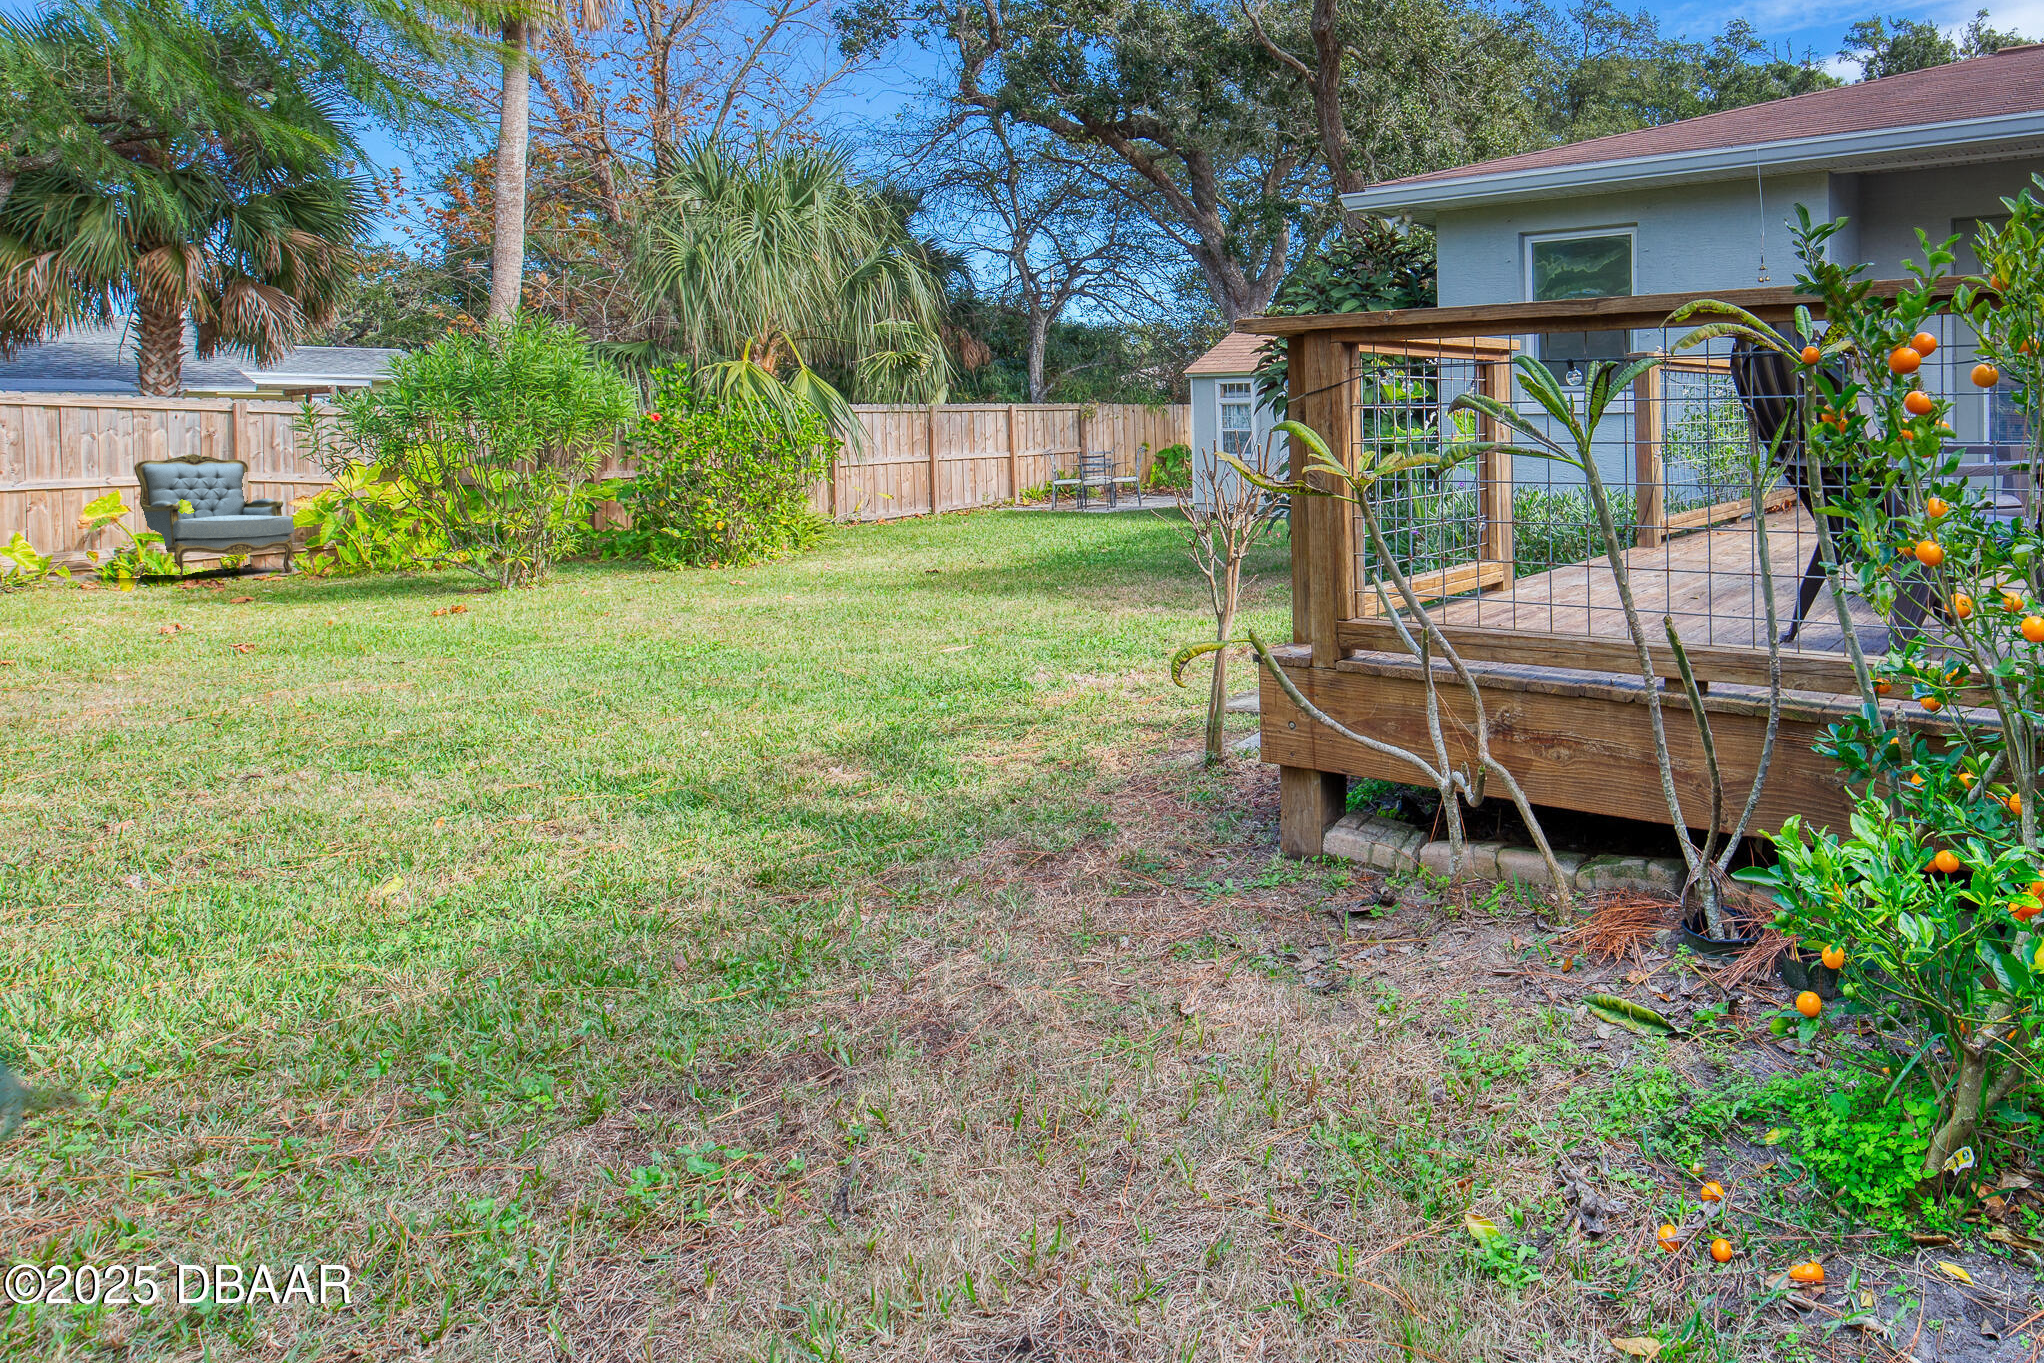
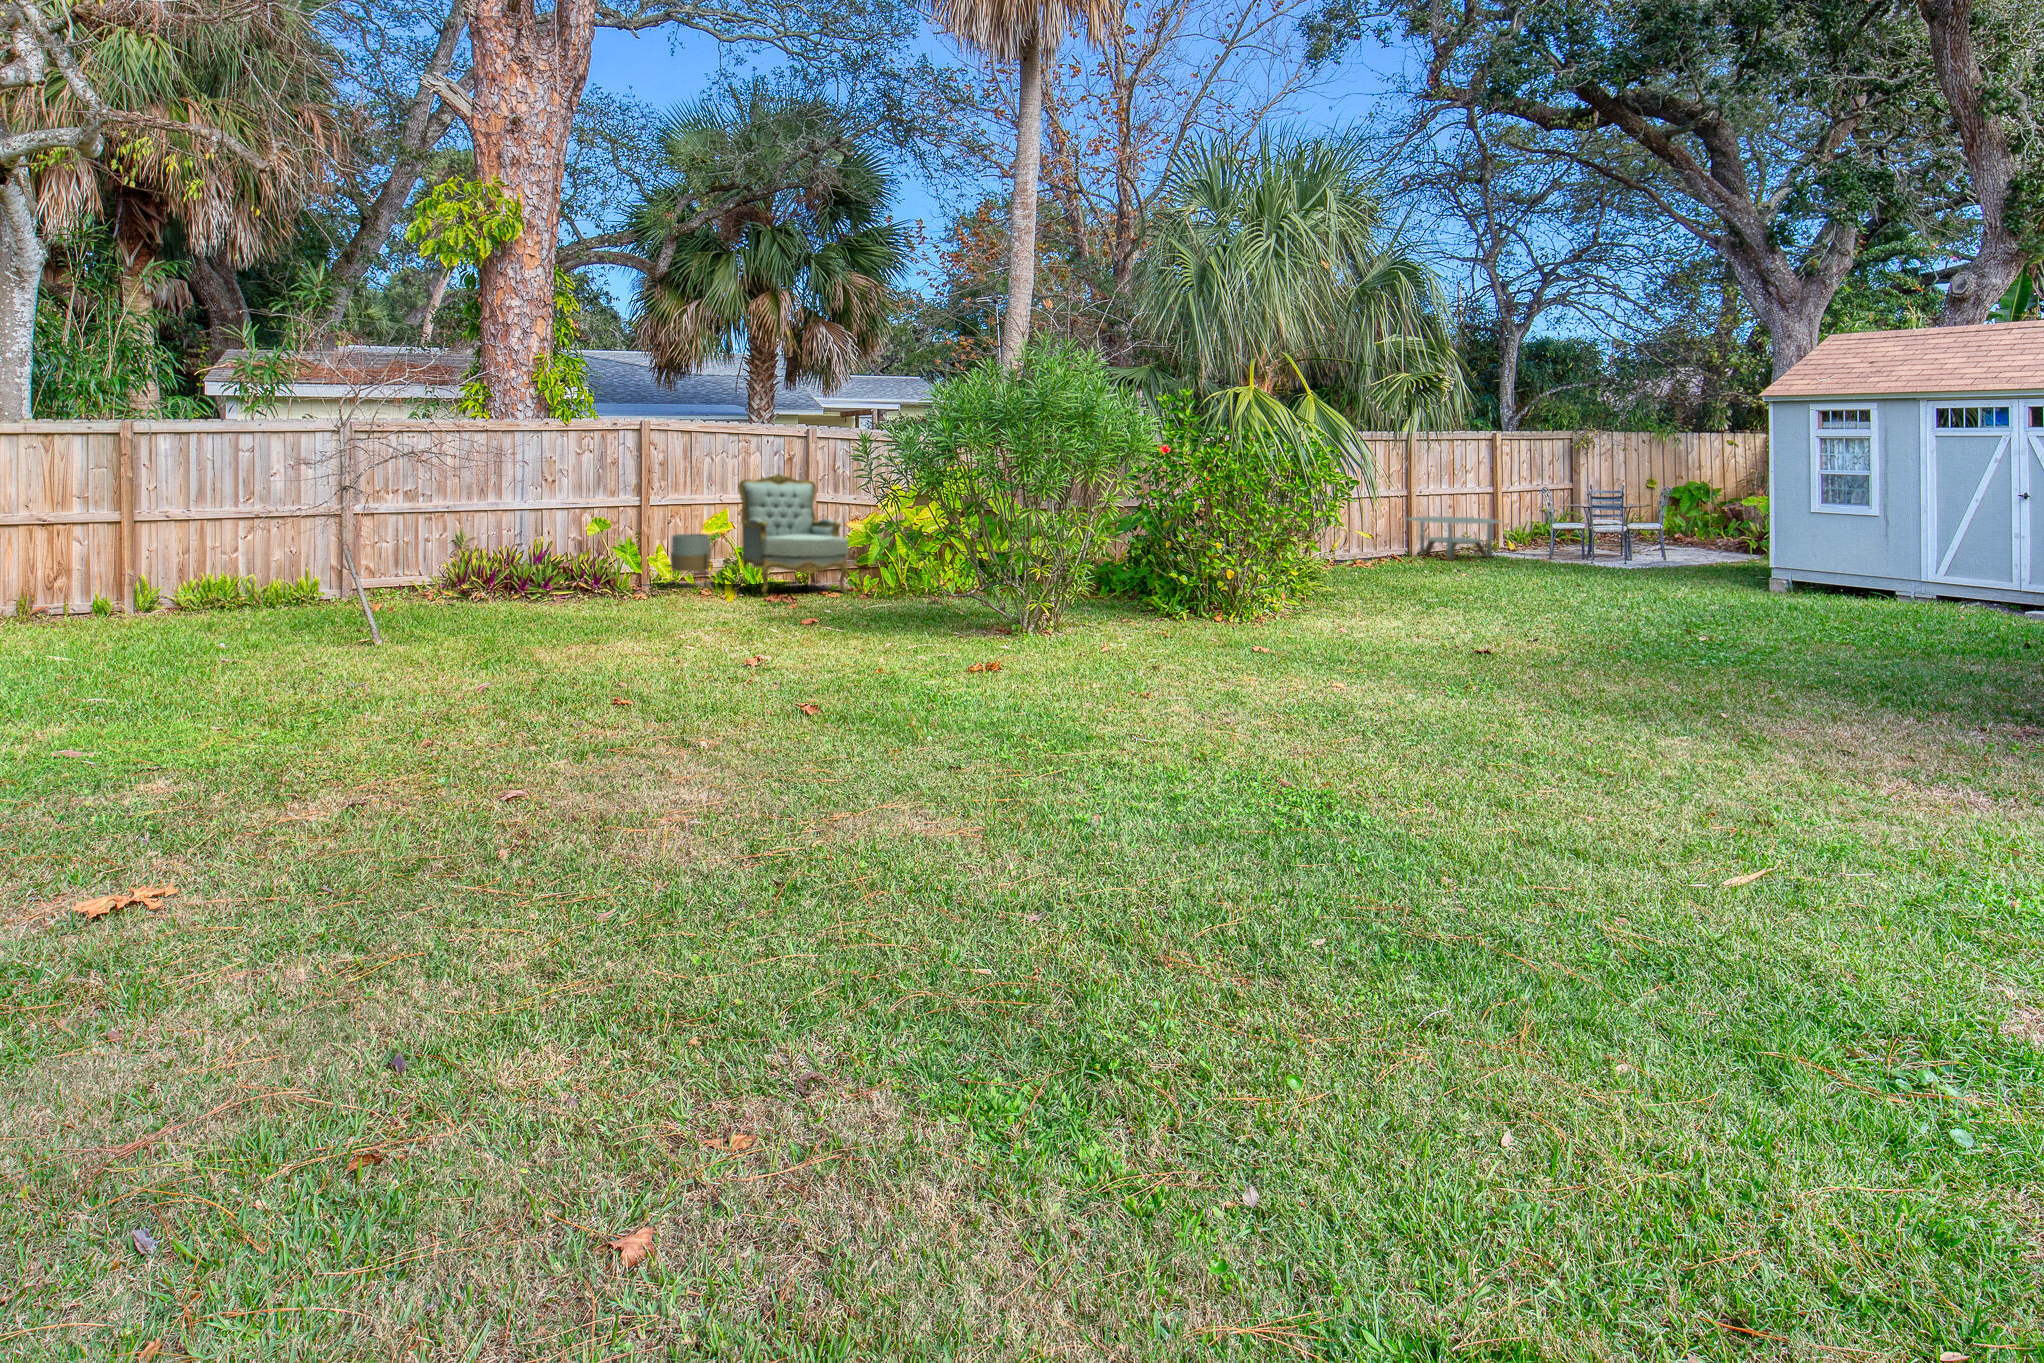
round table: none [927,474,1008,511] -> present [1408,516,1501,561]
planter: none [34,522,95,585] -> present [671,534,710,580]

